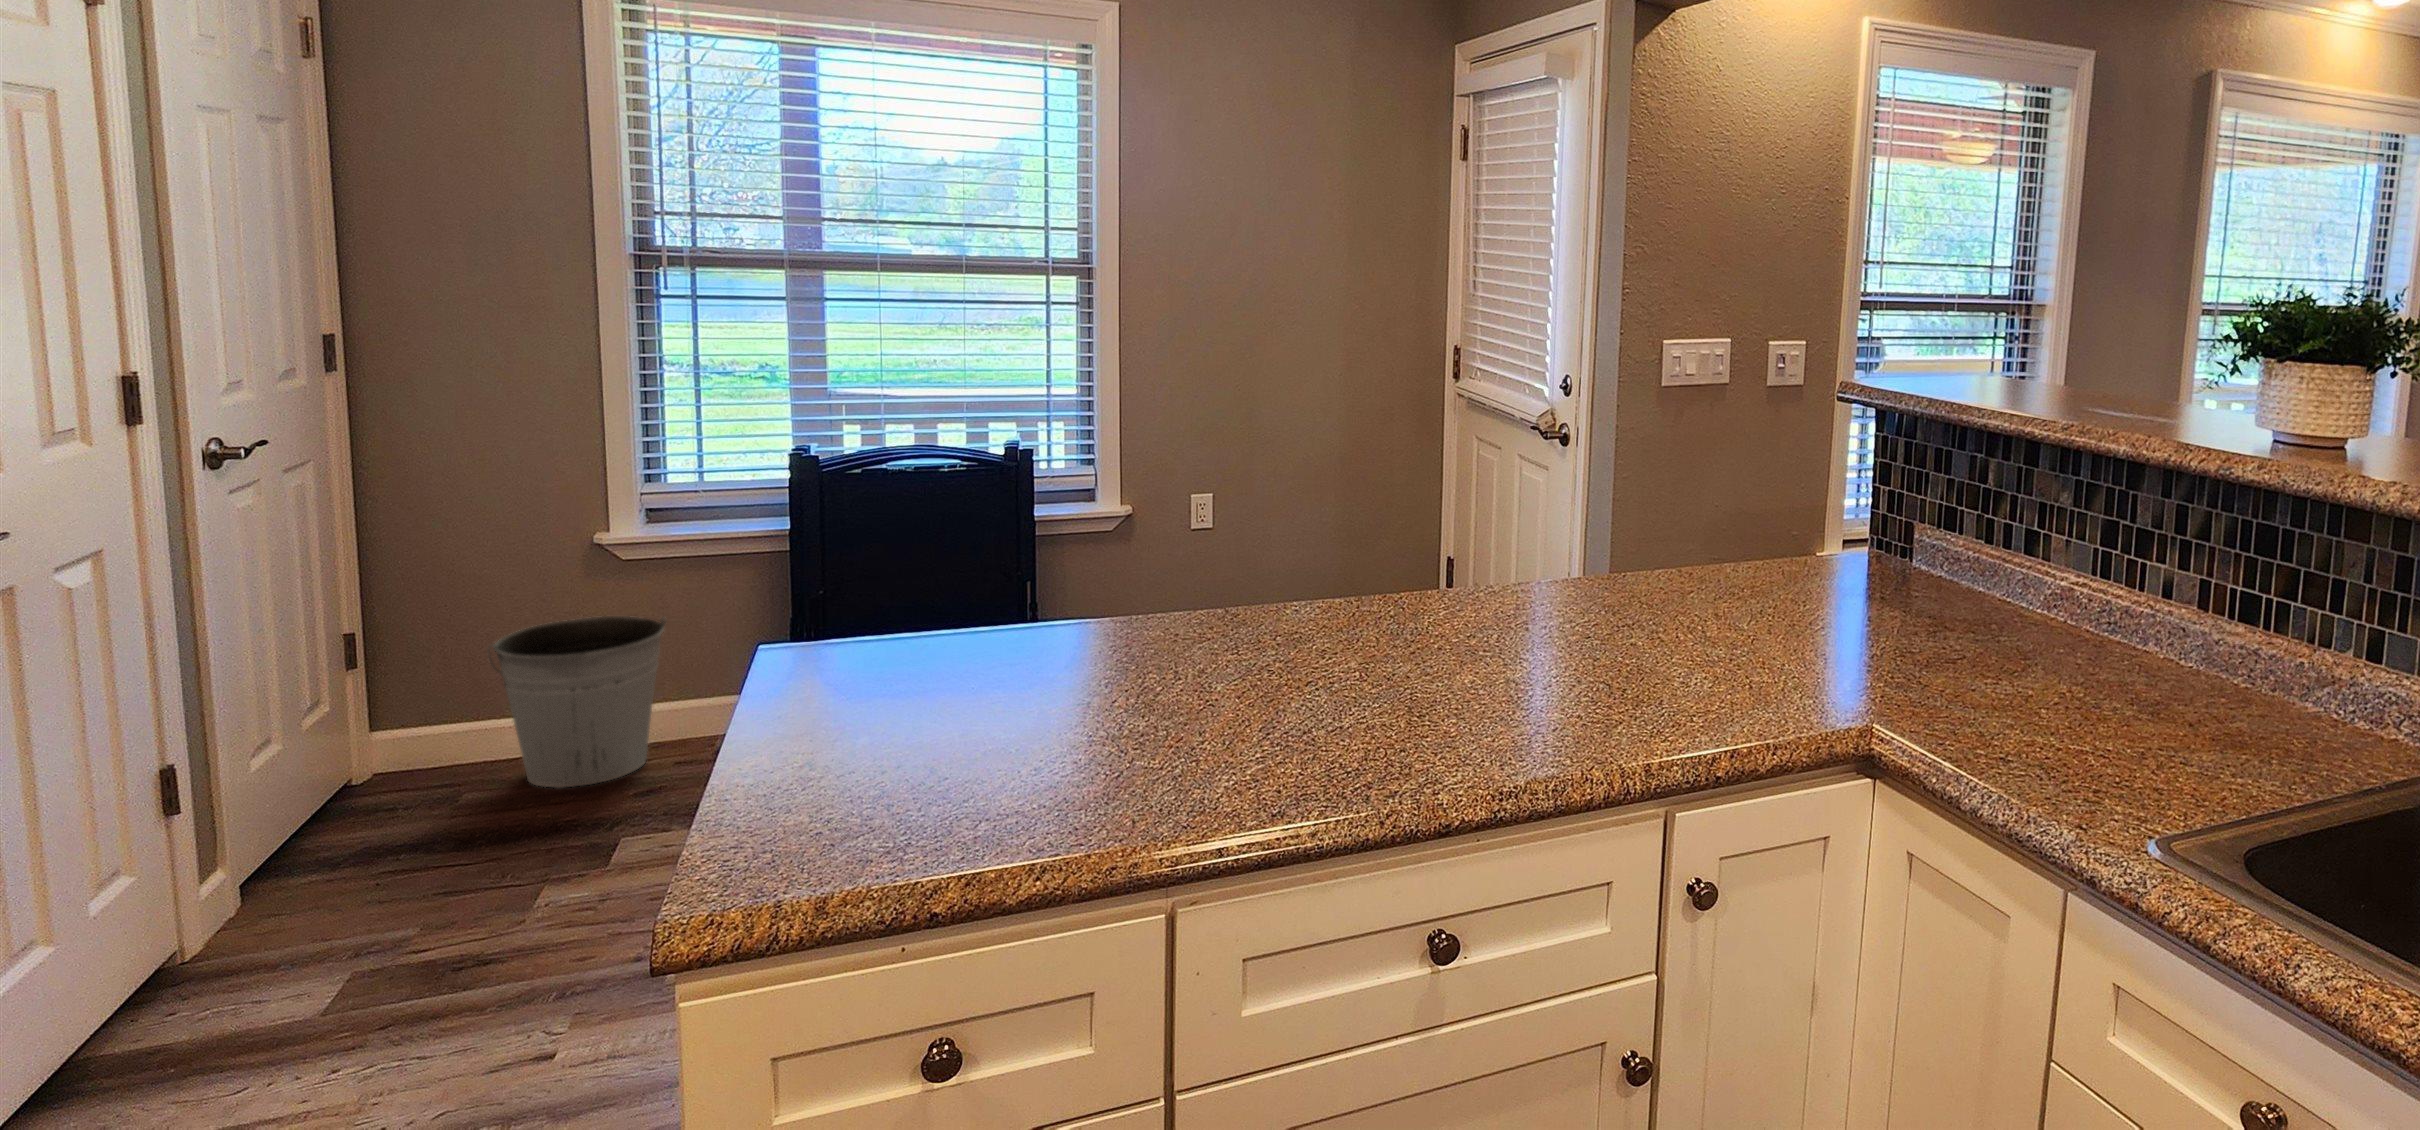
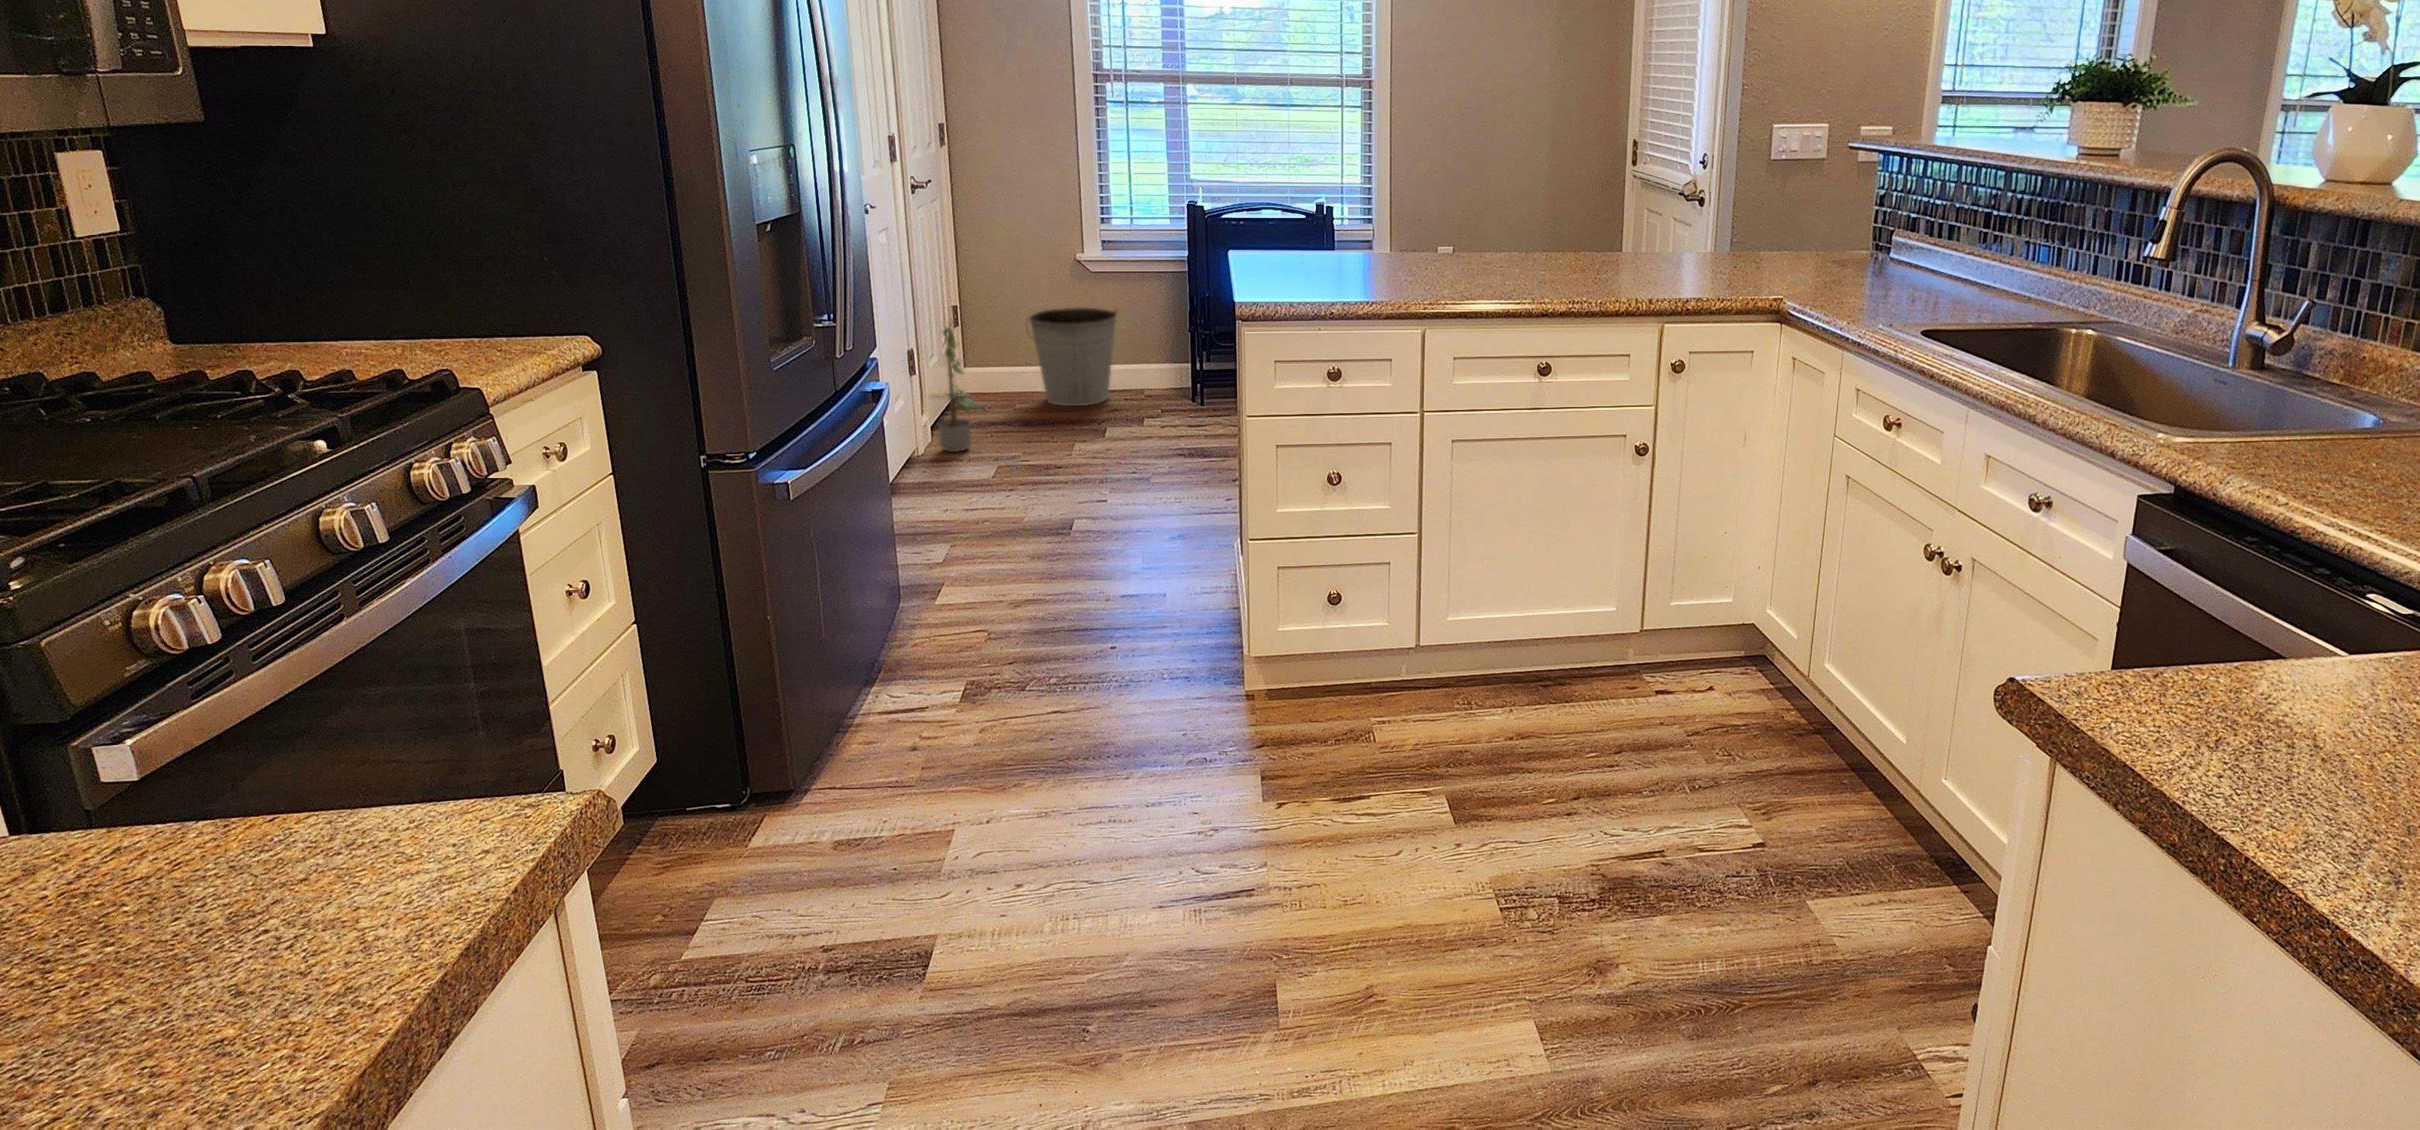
potted plant: none [207,677,359,931] -> present [934,326,981,452]

